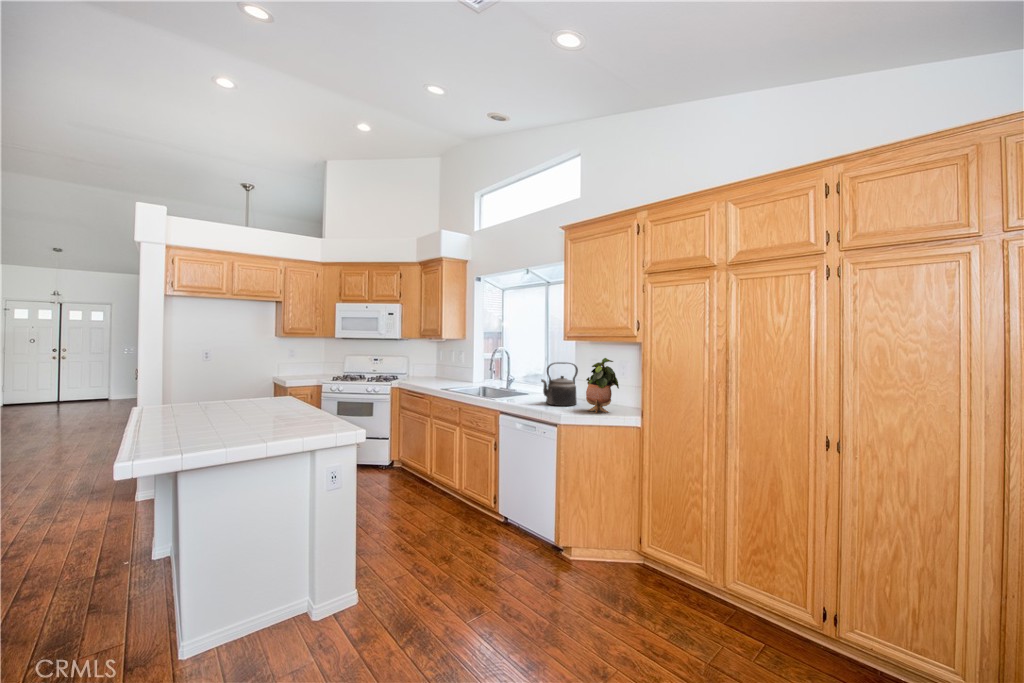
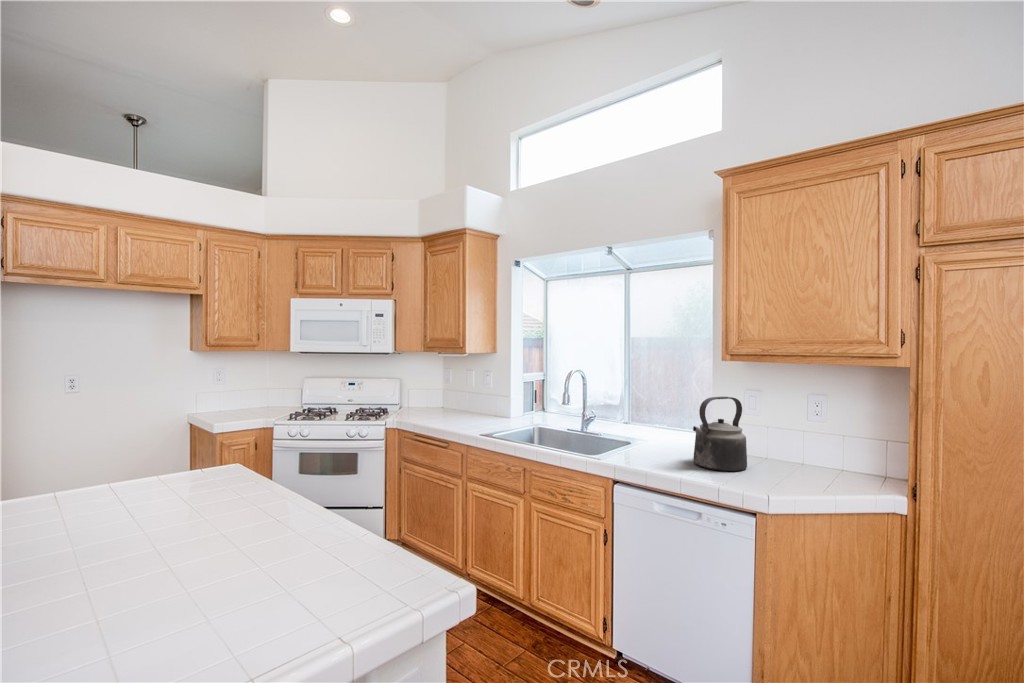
potted plant: present [586,358,619,413] -> none [786,392,852,489]

